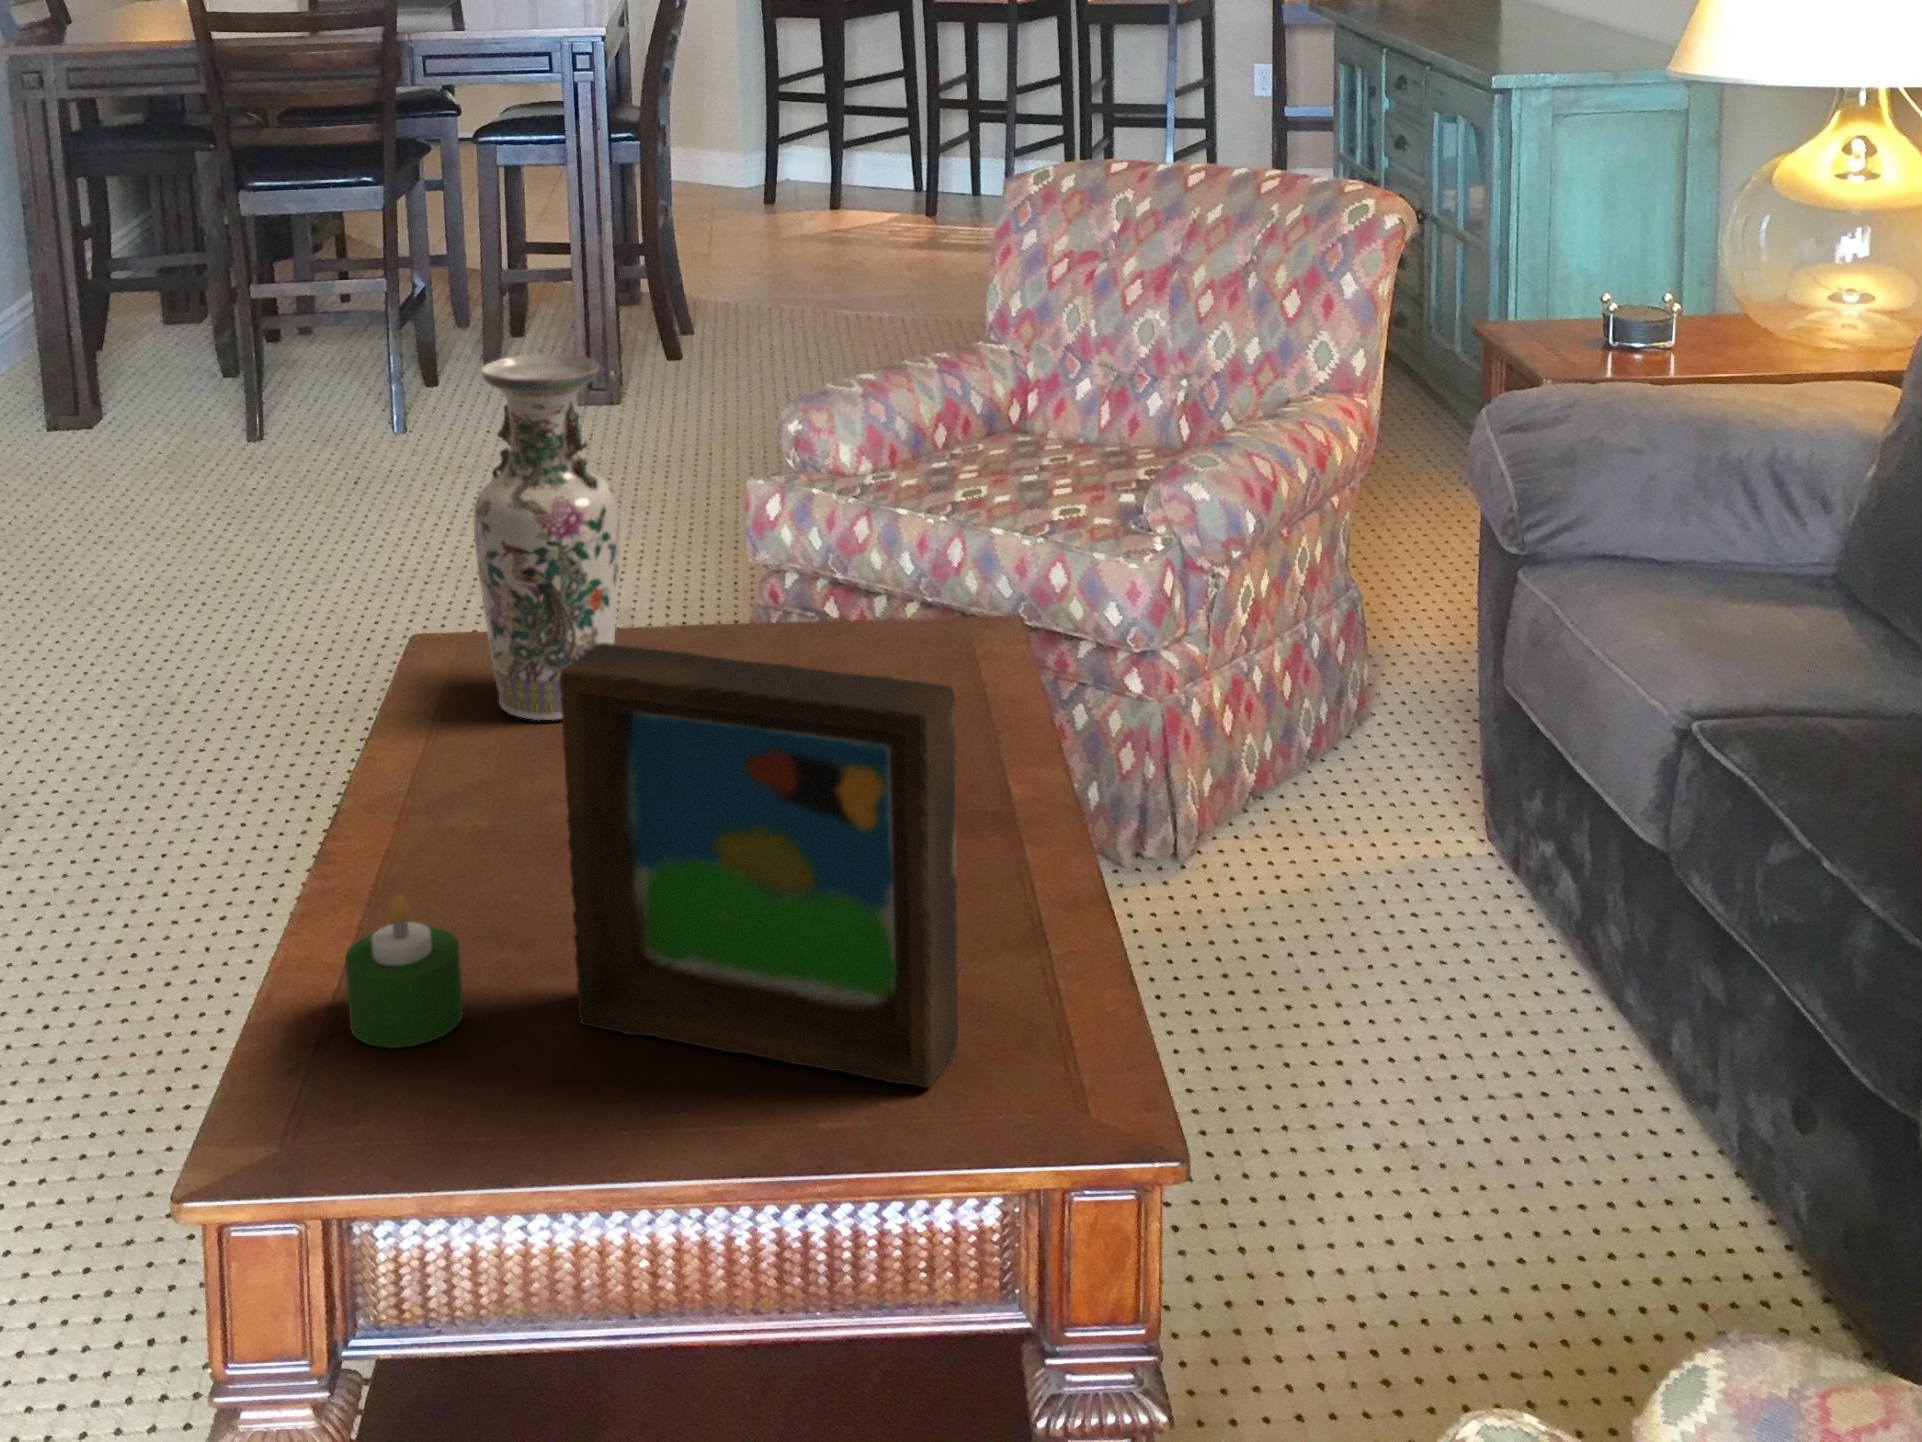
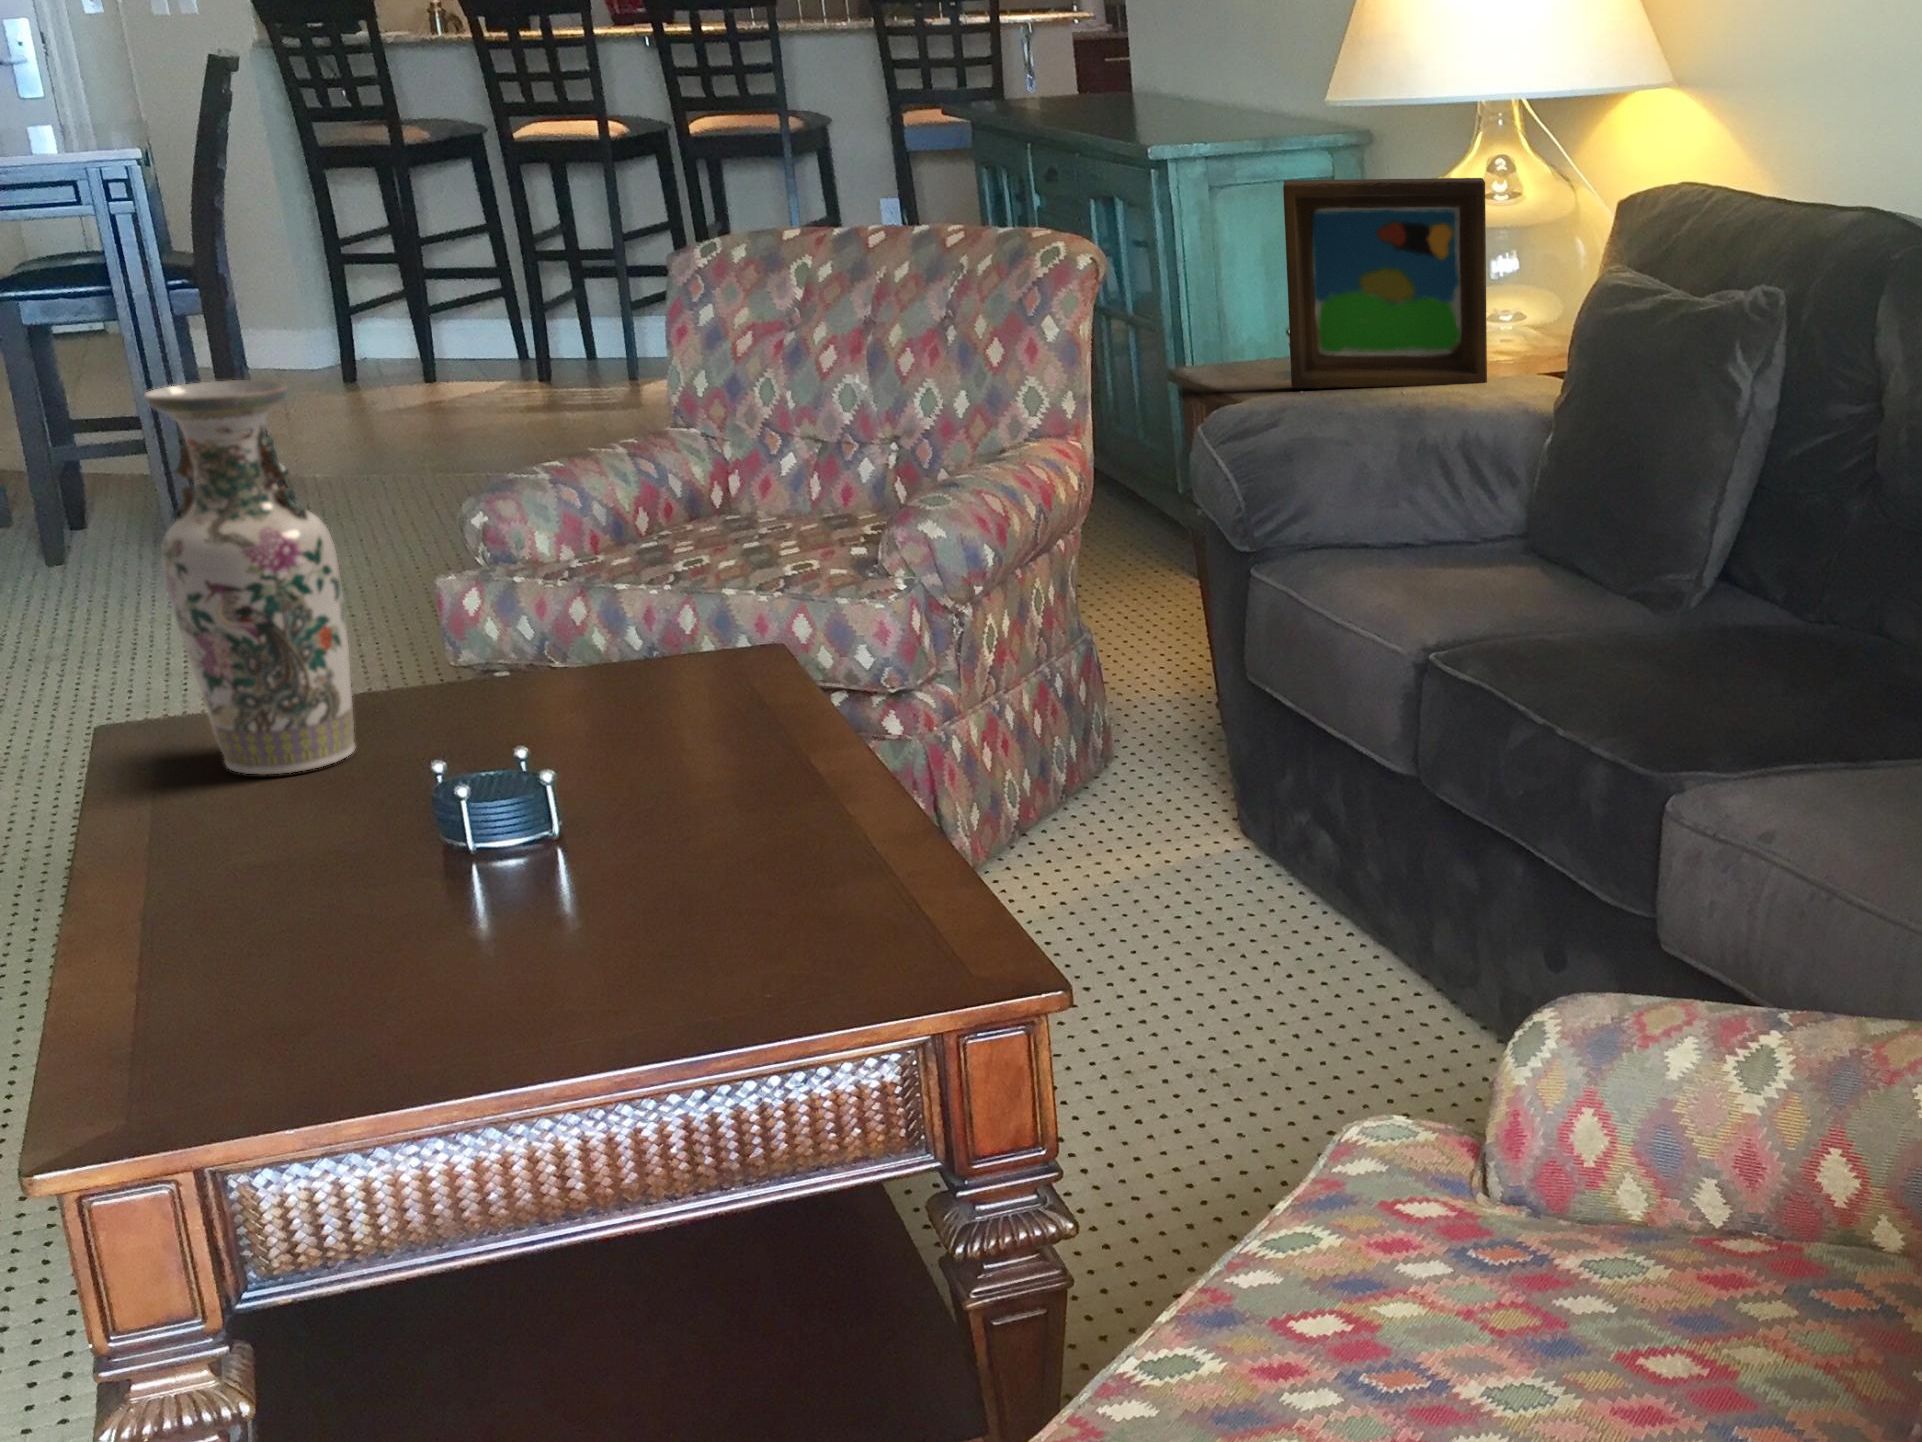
picture frame: present [560,643,958,1088] -> present [1283,178,1487,388]
candle: present [345,895,464,1048] -> none [148,879,294,1033]

